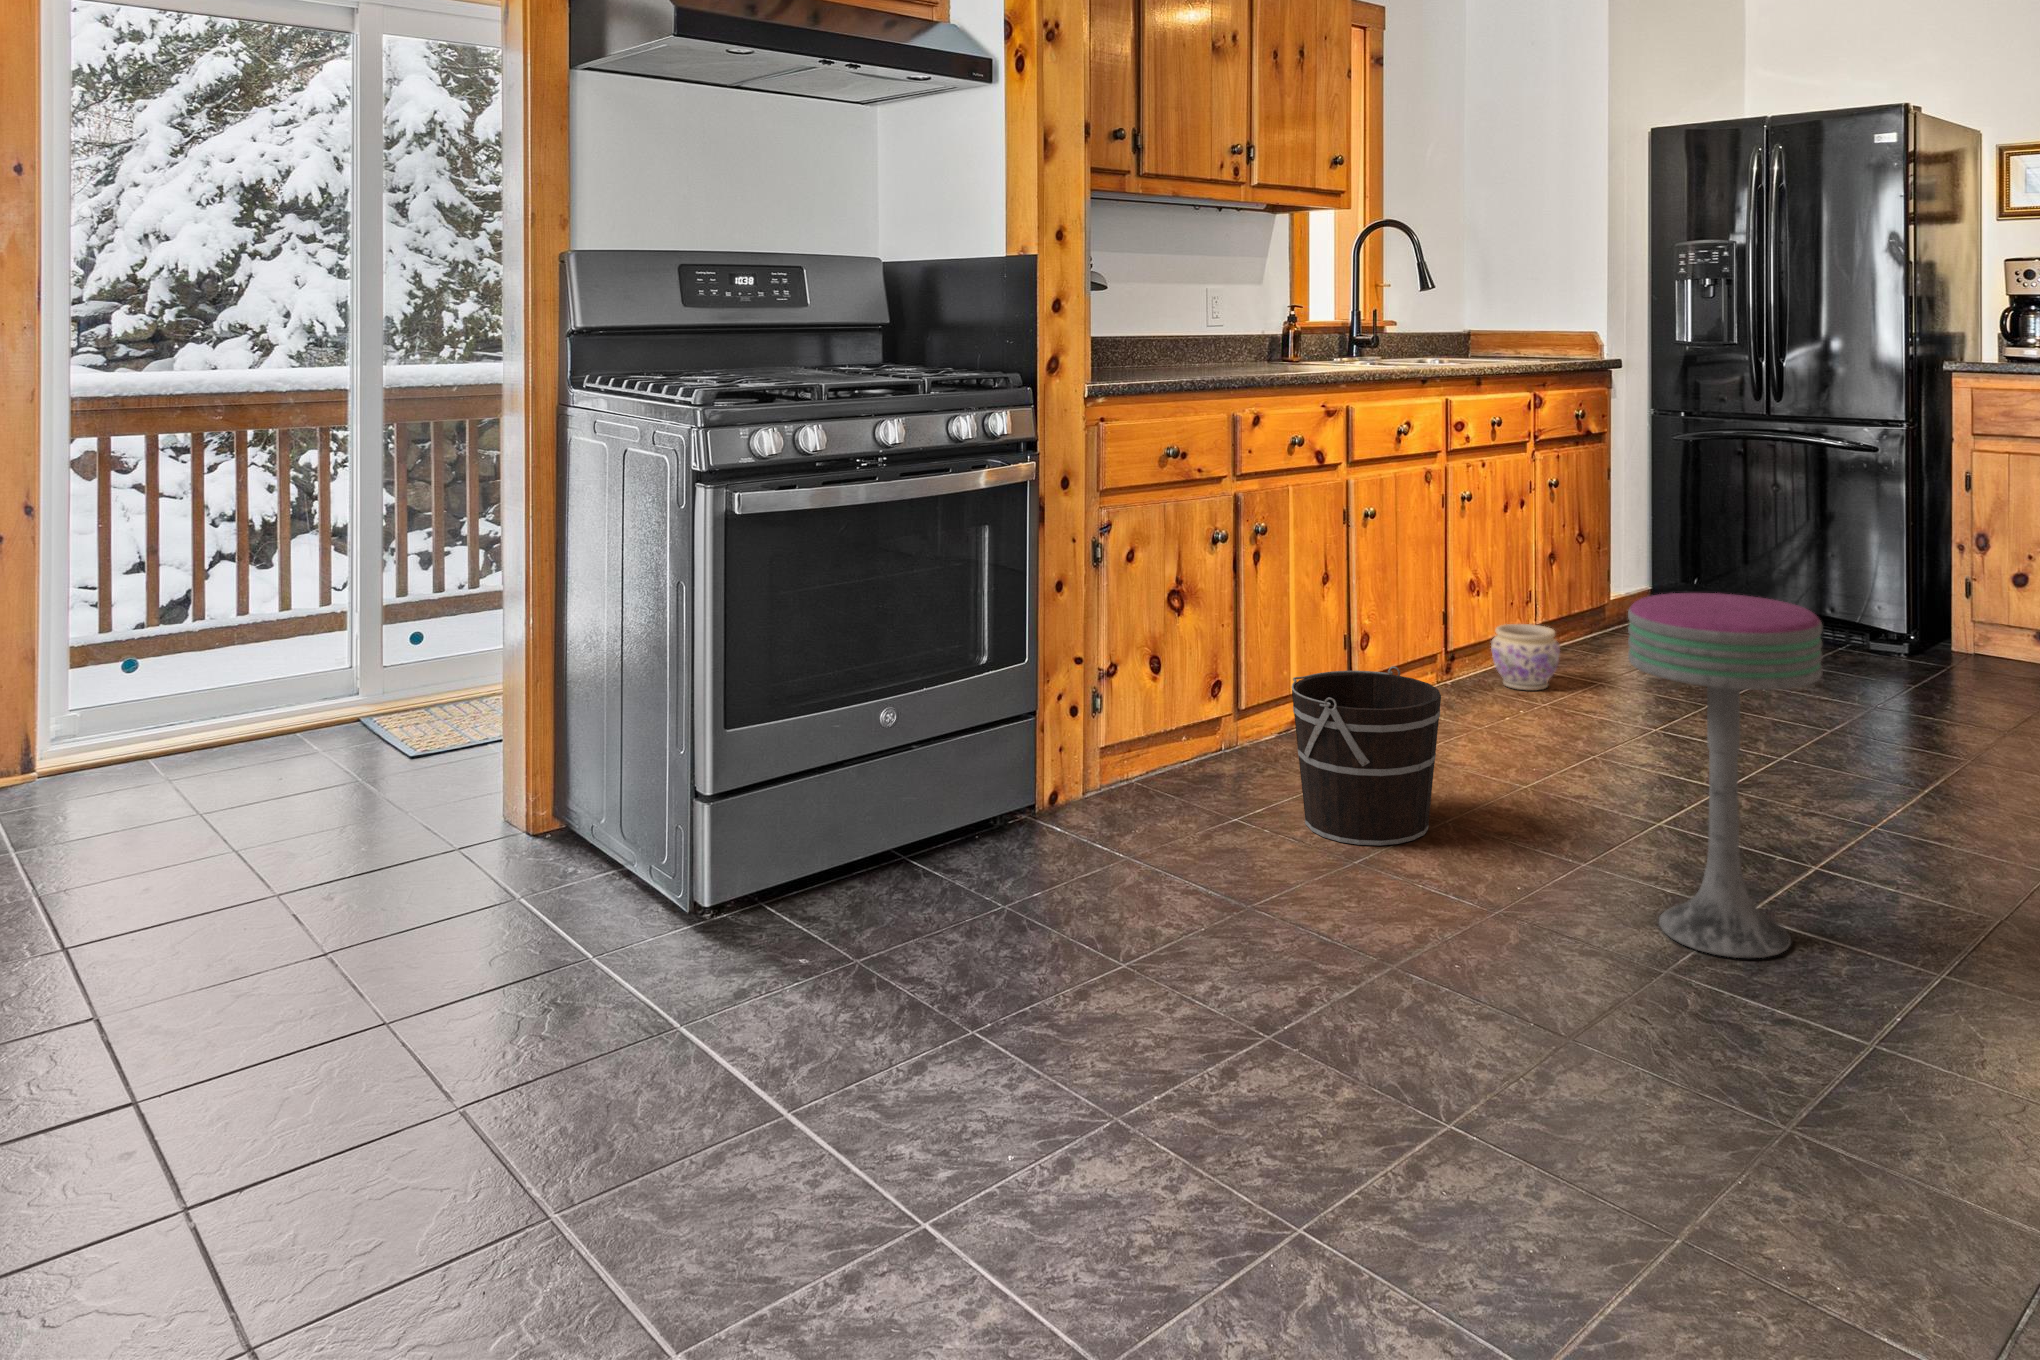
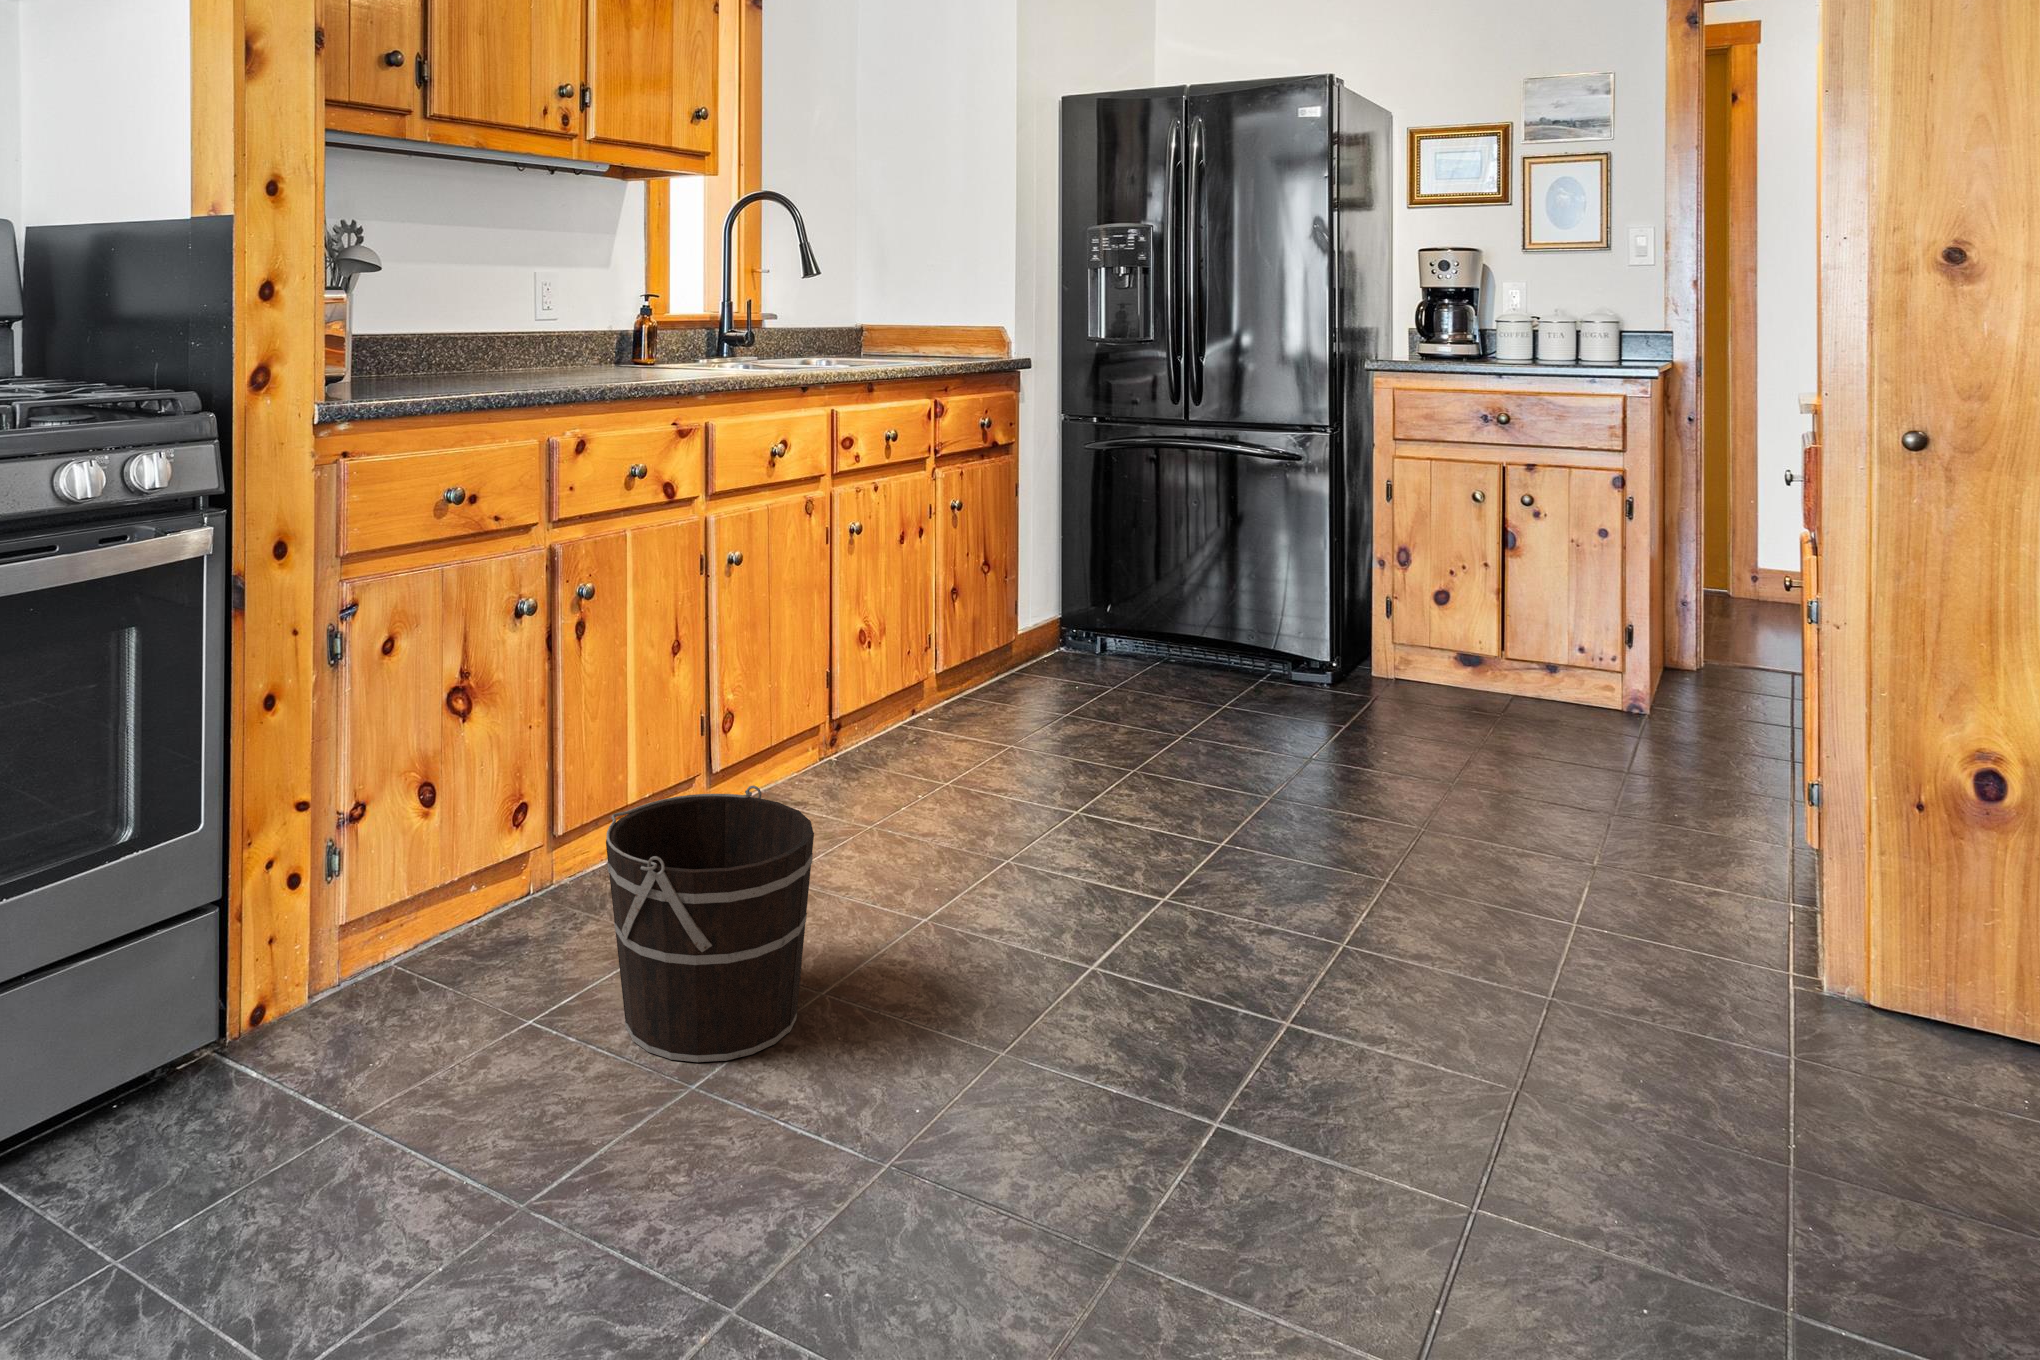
bar stool: present [1628,593,1822,958] -> none [1071,694,1335,1244]
planter: present [1491,624,1560,691] -> none [885,678,965,761]

